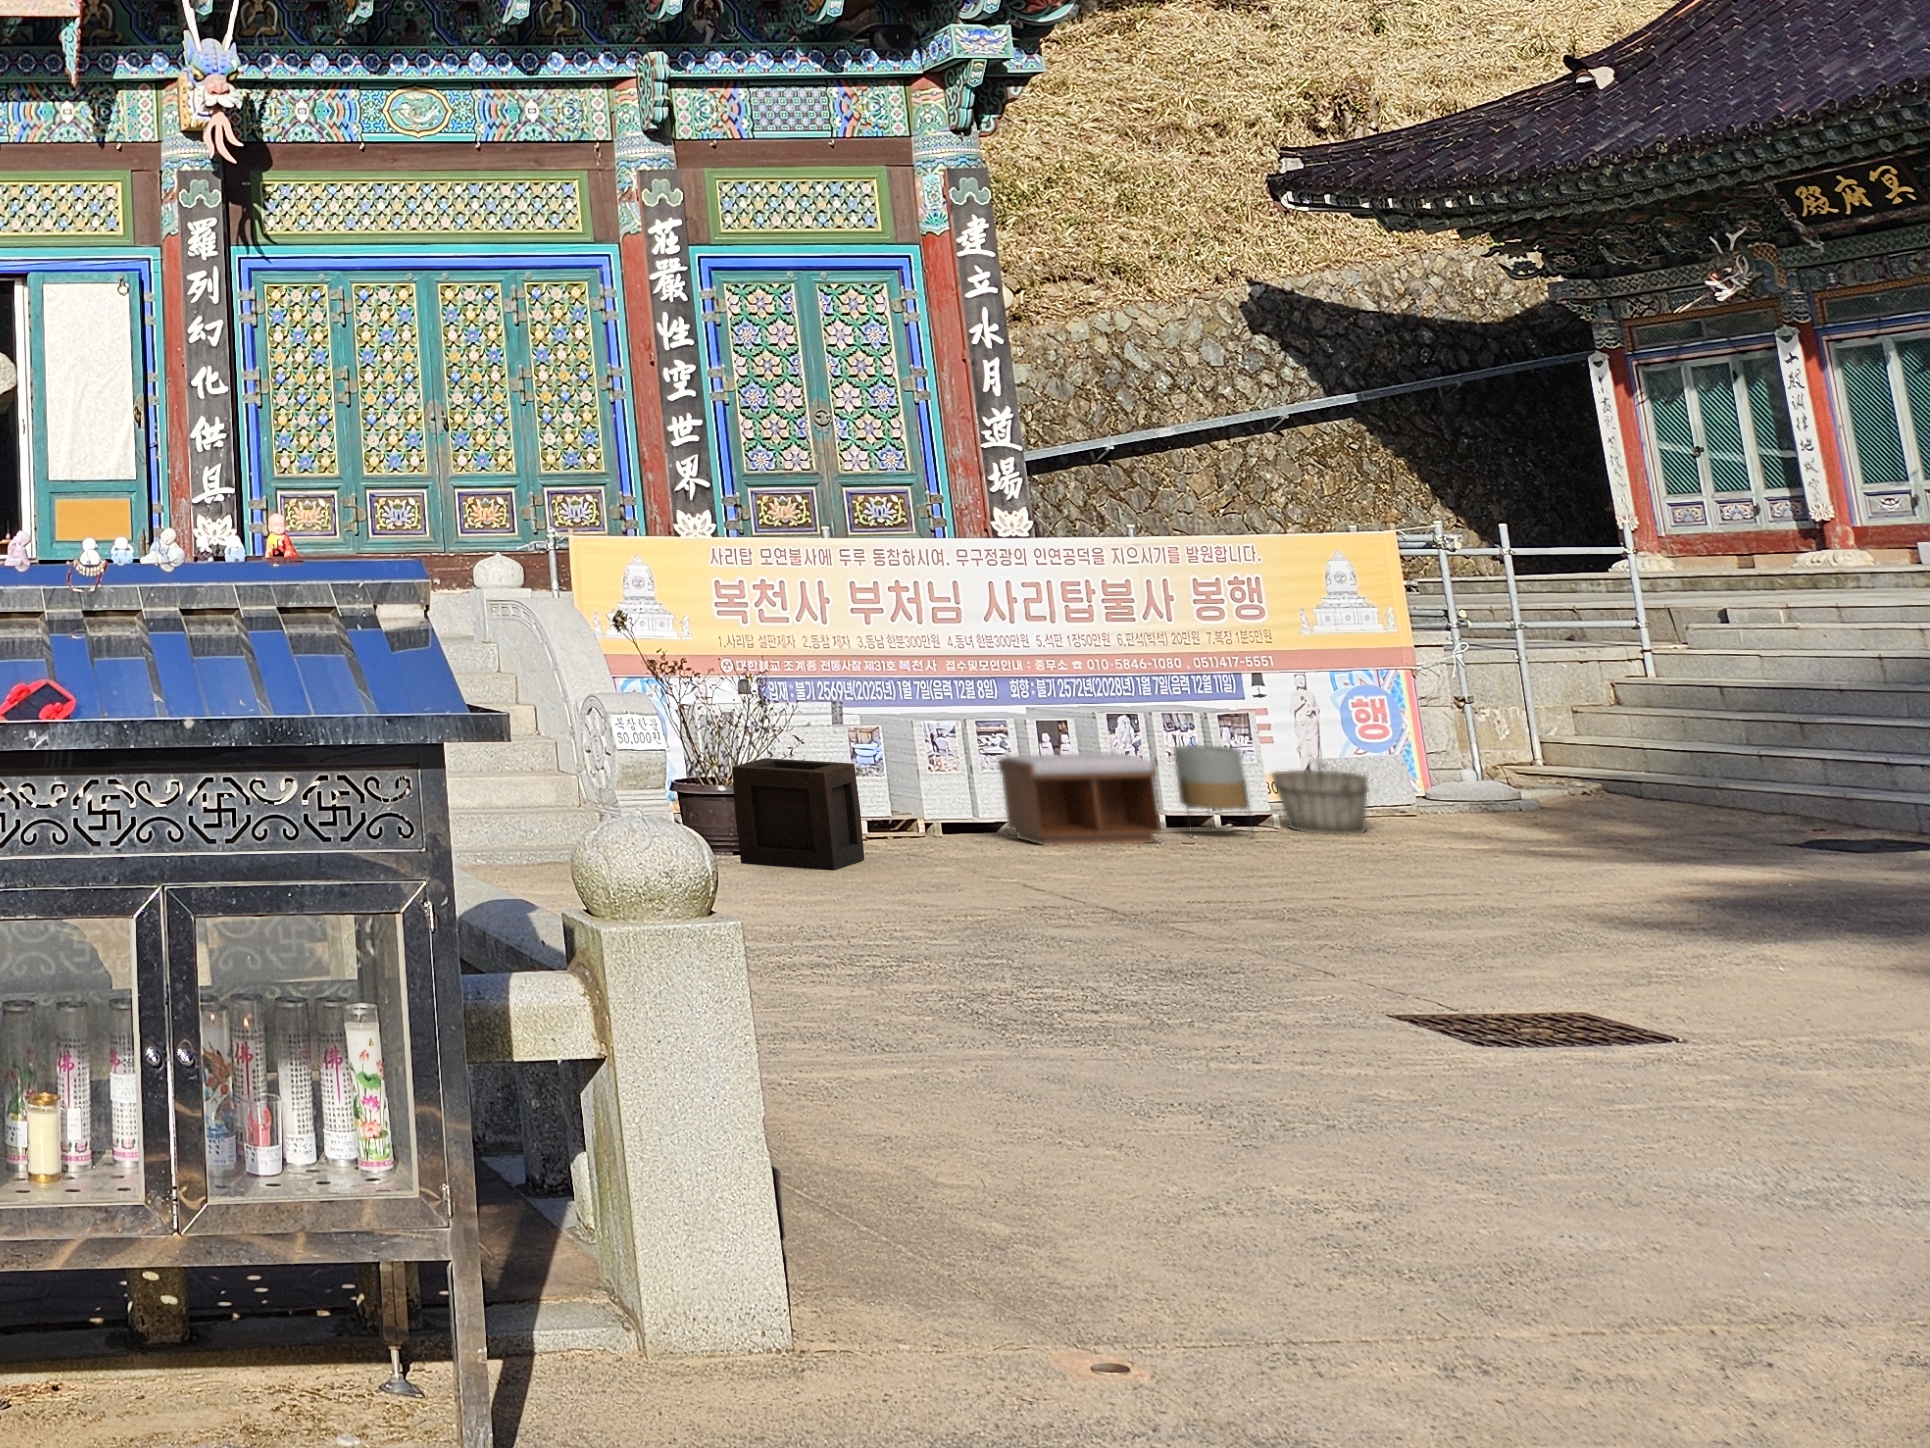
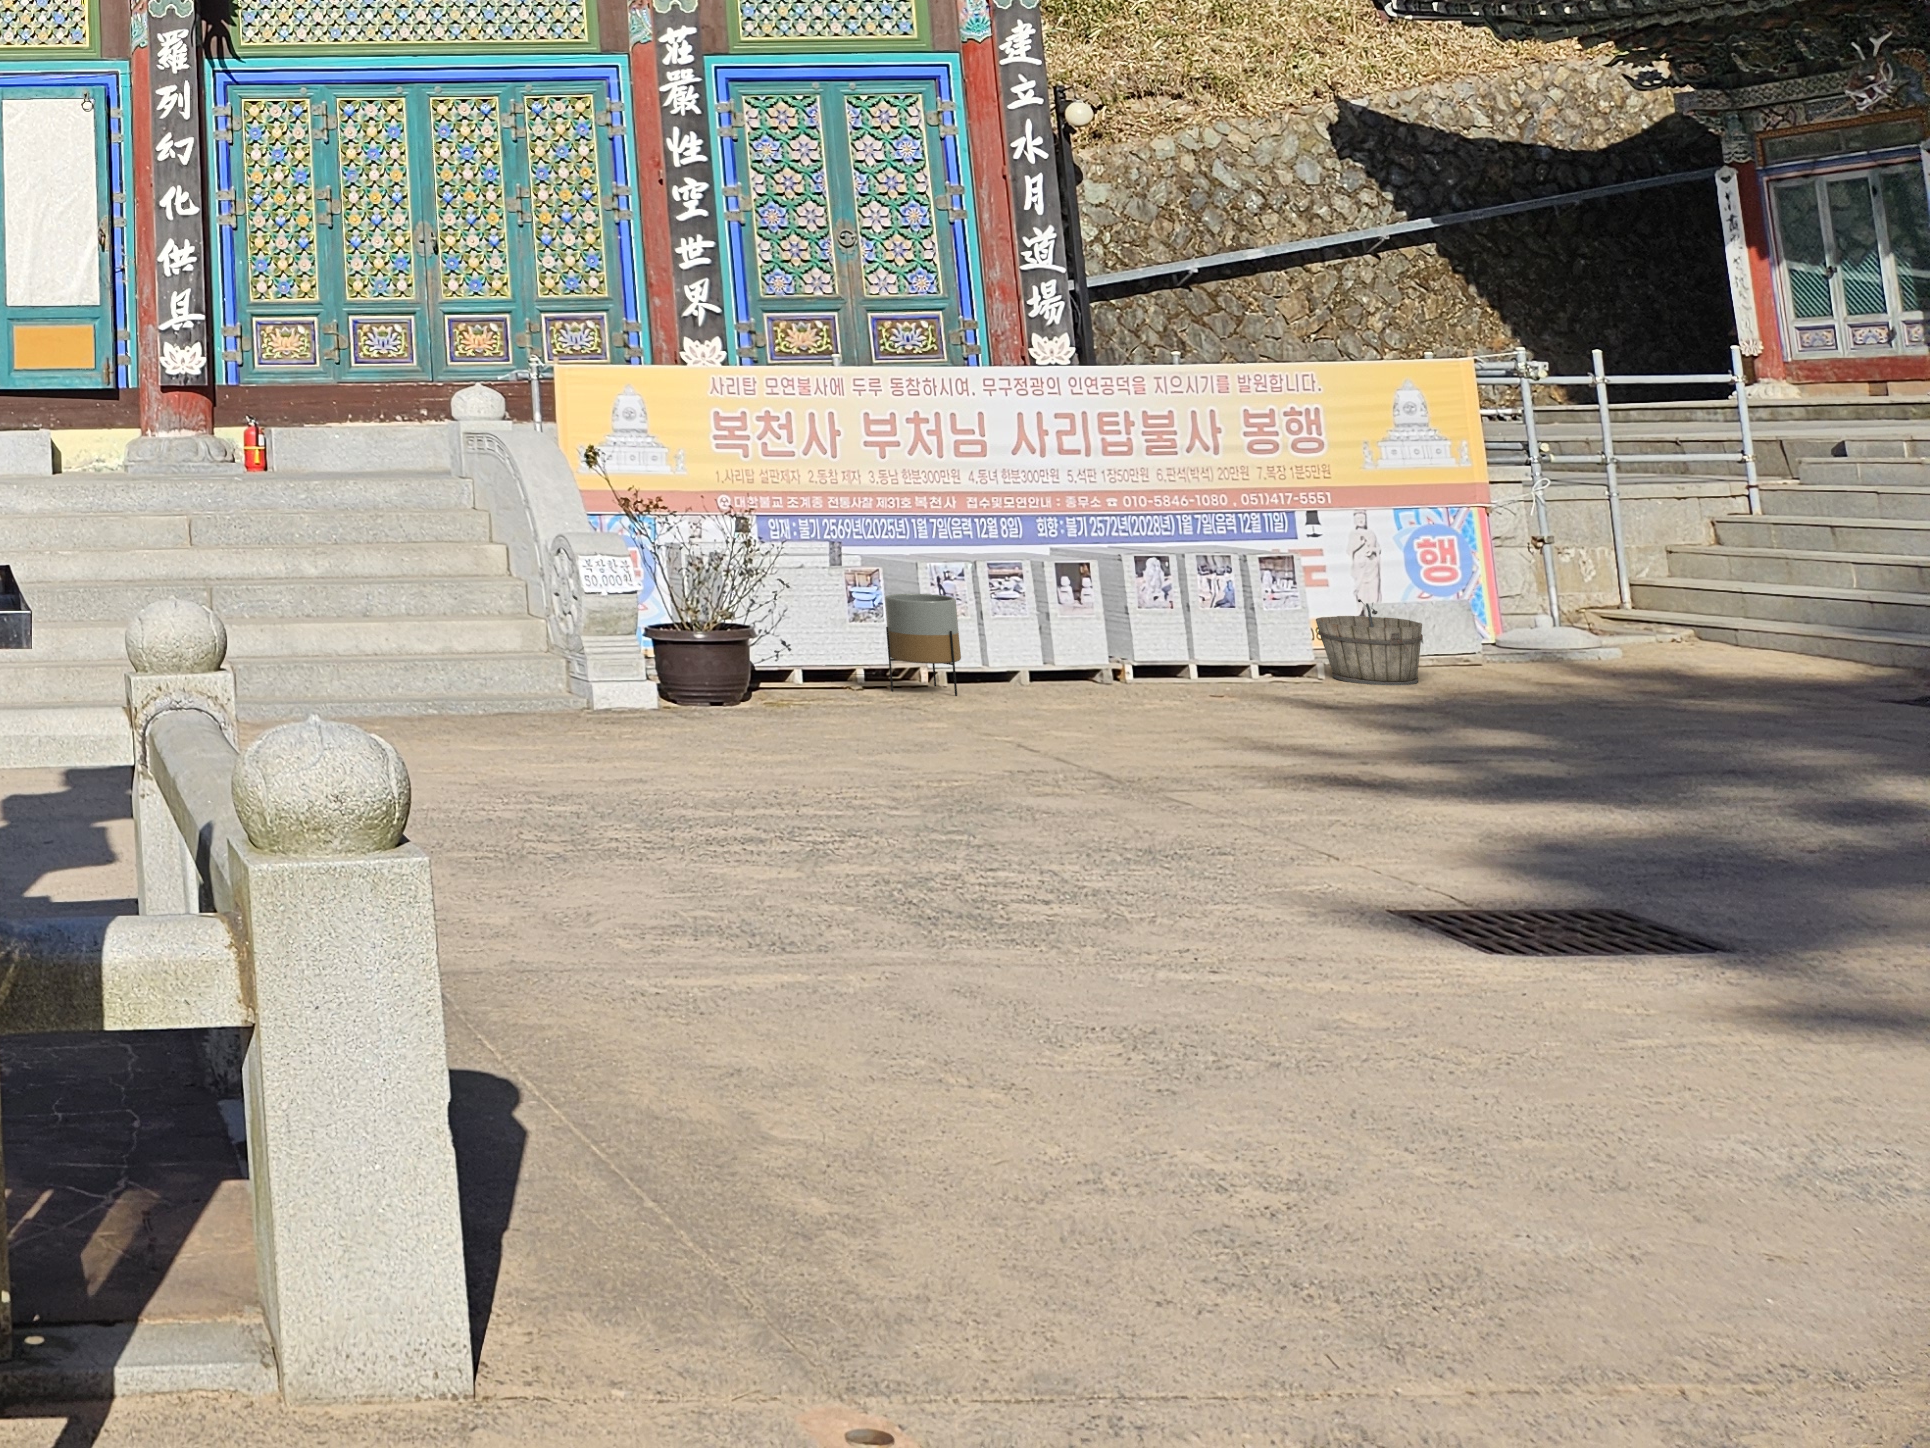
planter: present [1173,745,1249,829] -> present [885,594,961,696]
bench: present [998,753,1163,845] -> none [1012,598,1191,696]
wooden crate: present [732,758,864,871] -> none [712,602,855,725]

